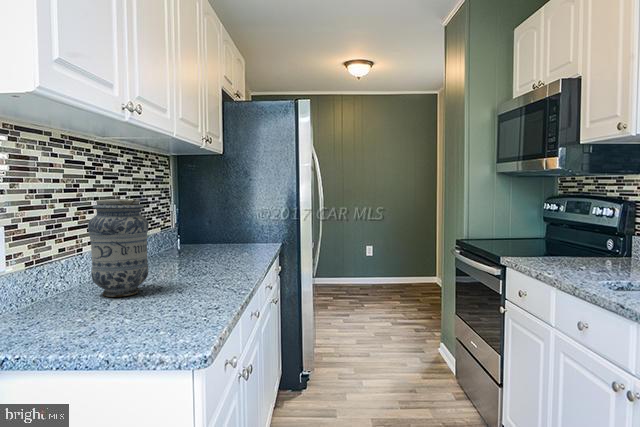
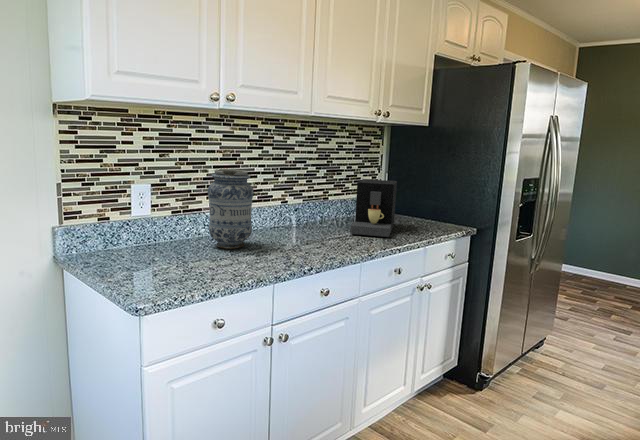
coffee maker: none [184,208,244,263] -> present [350,179,397,237]

